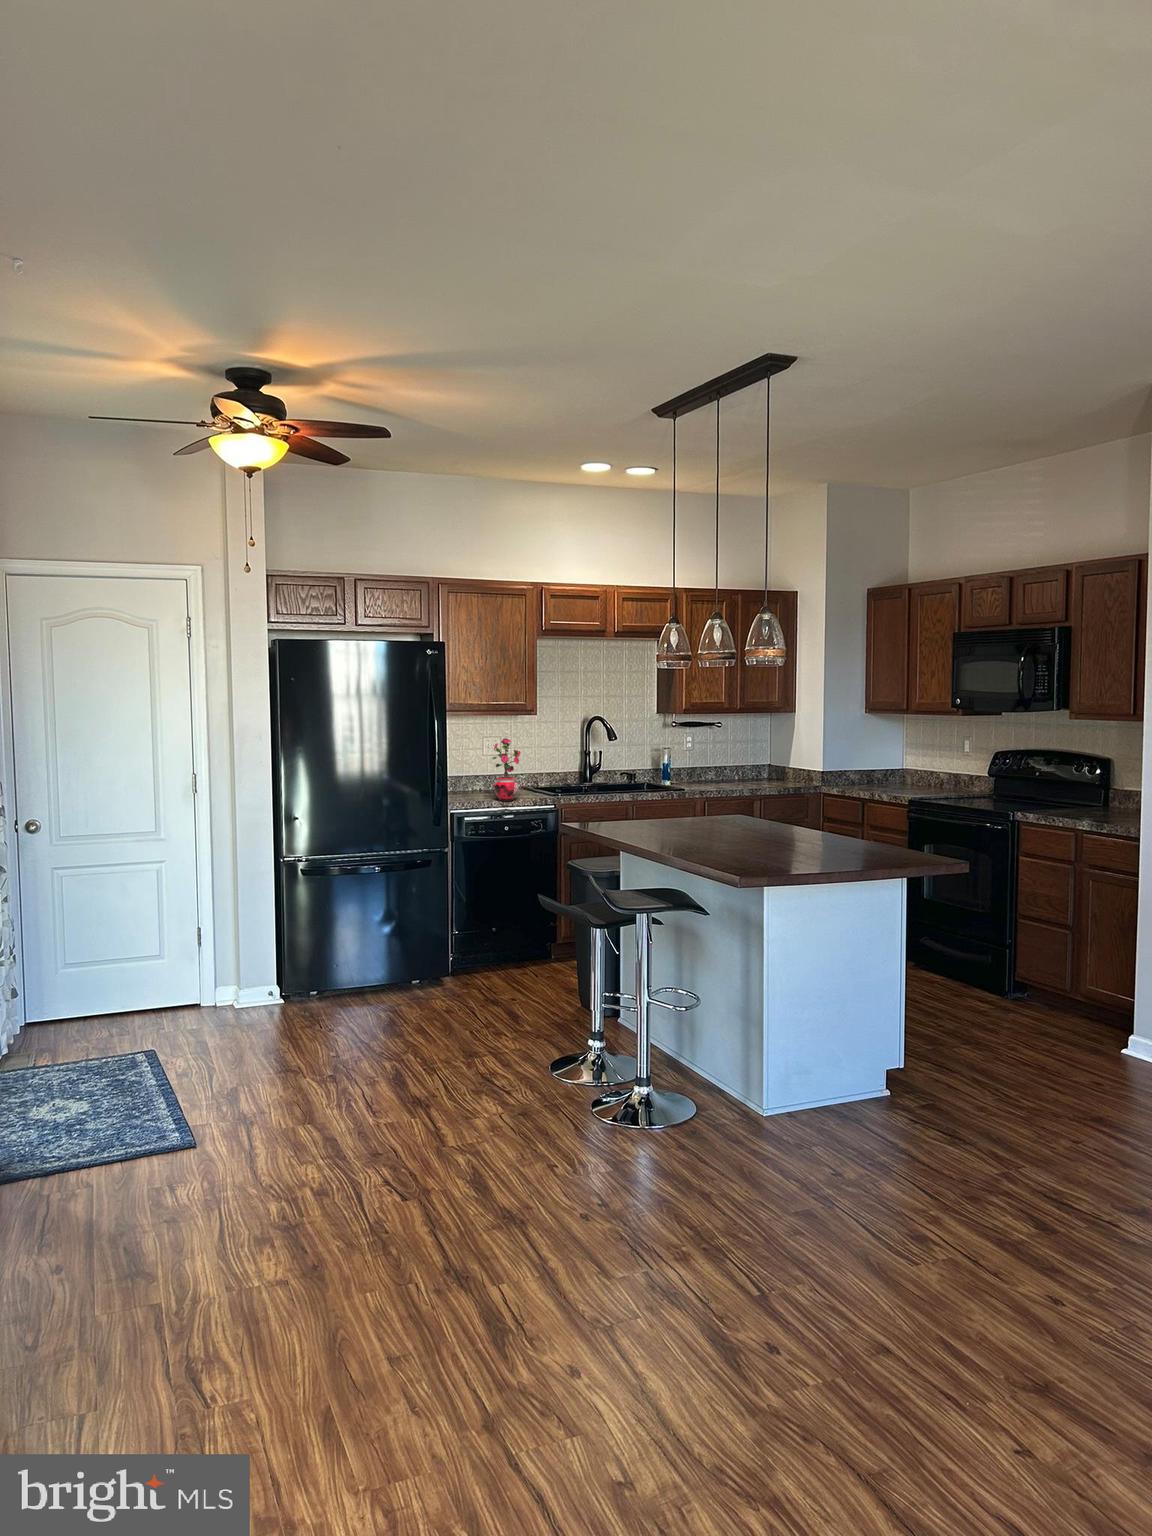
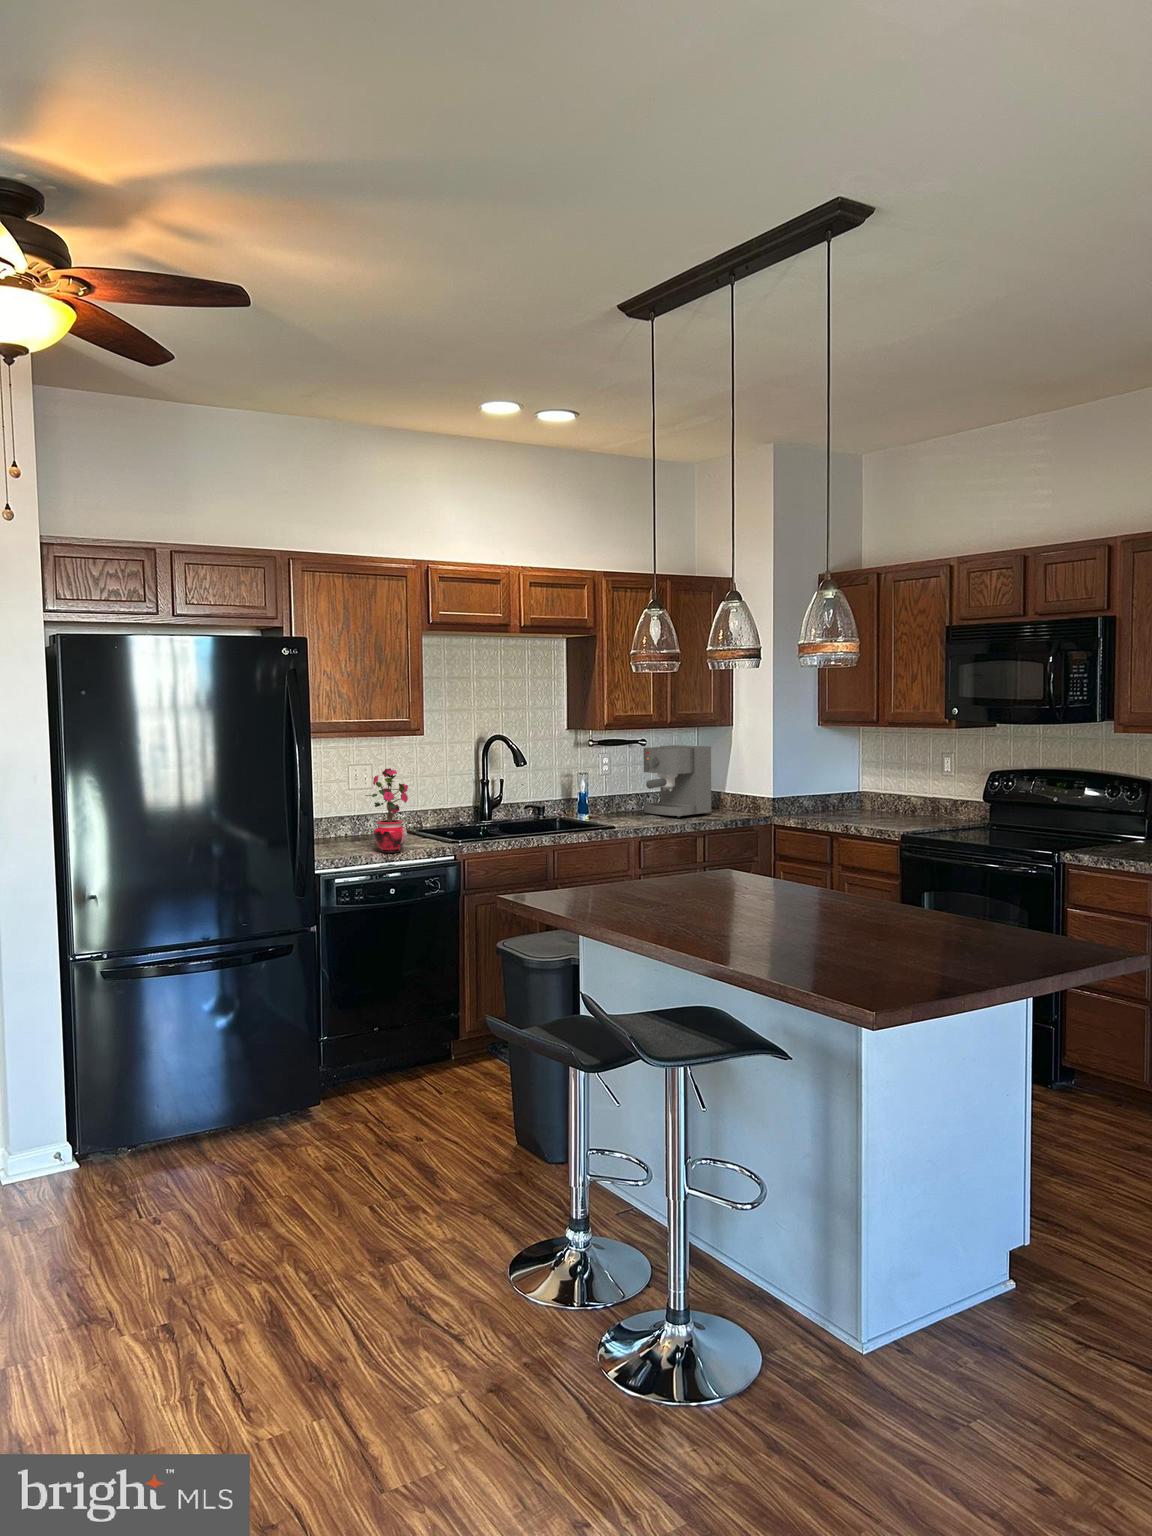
coffee maker: none [716,728,773,785] -> present [644,745,711,817]

